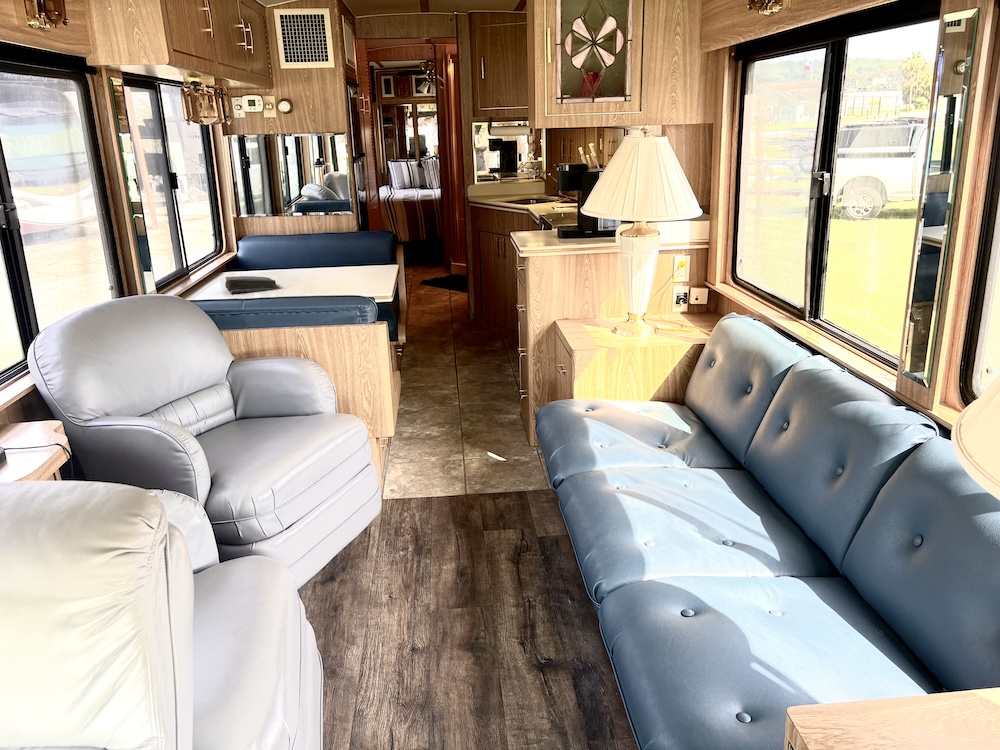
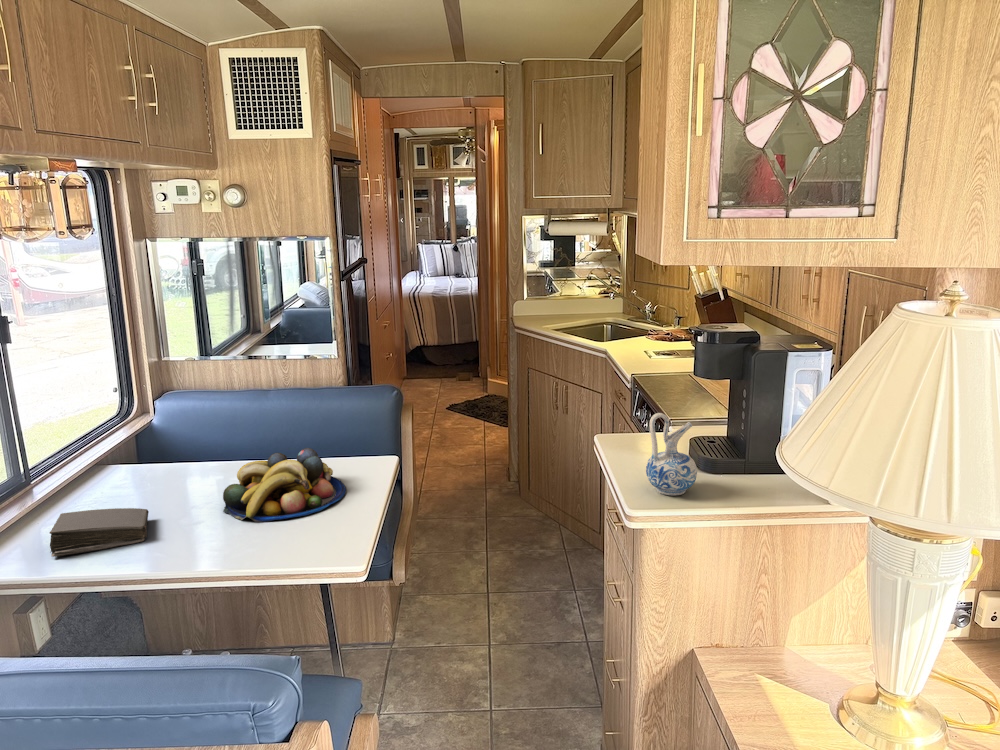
ceramic pitcher: none [535,199,559,239] -> present [646,413,697,495]
fruit bowl: none [310,250,377,282] -> present [223,448,346,522]

